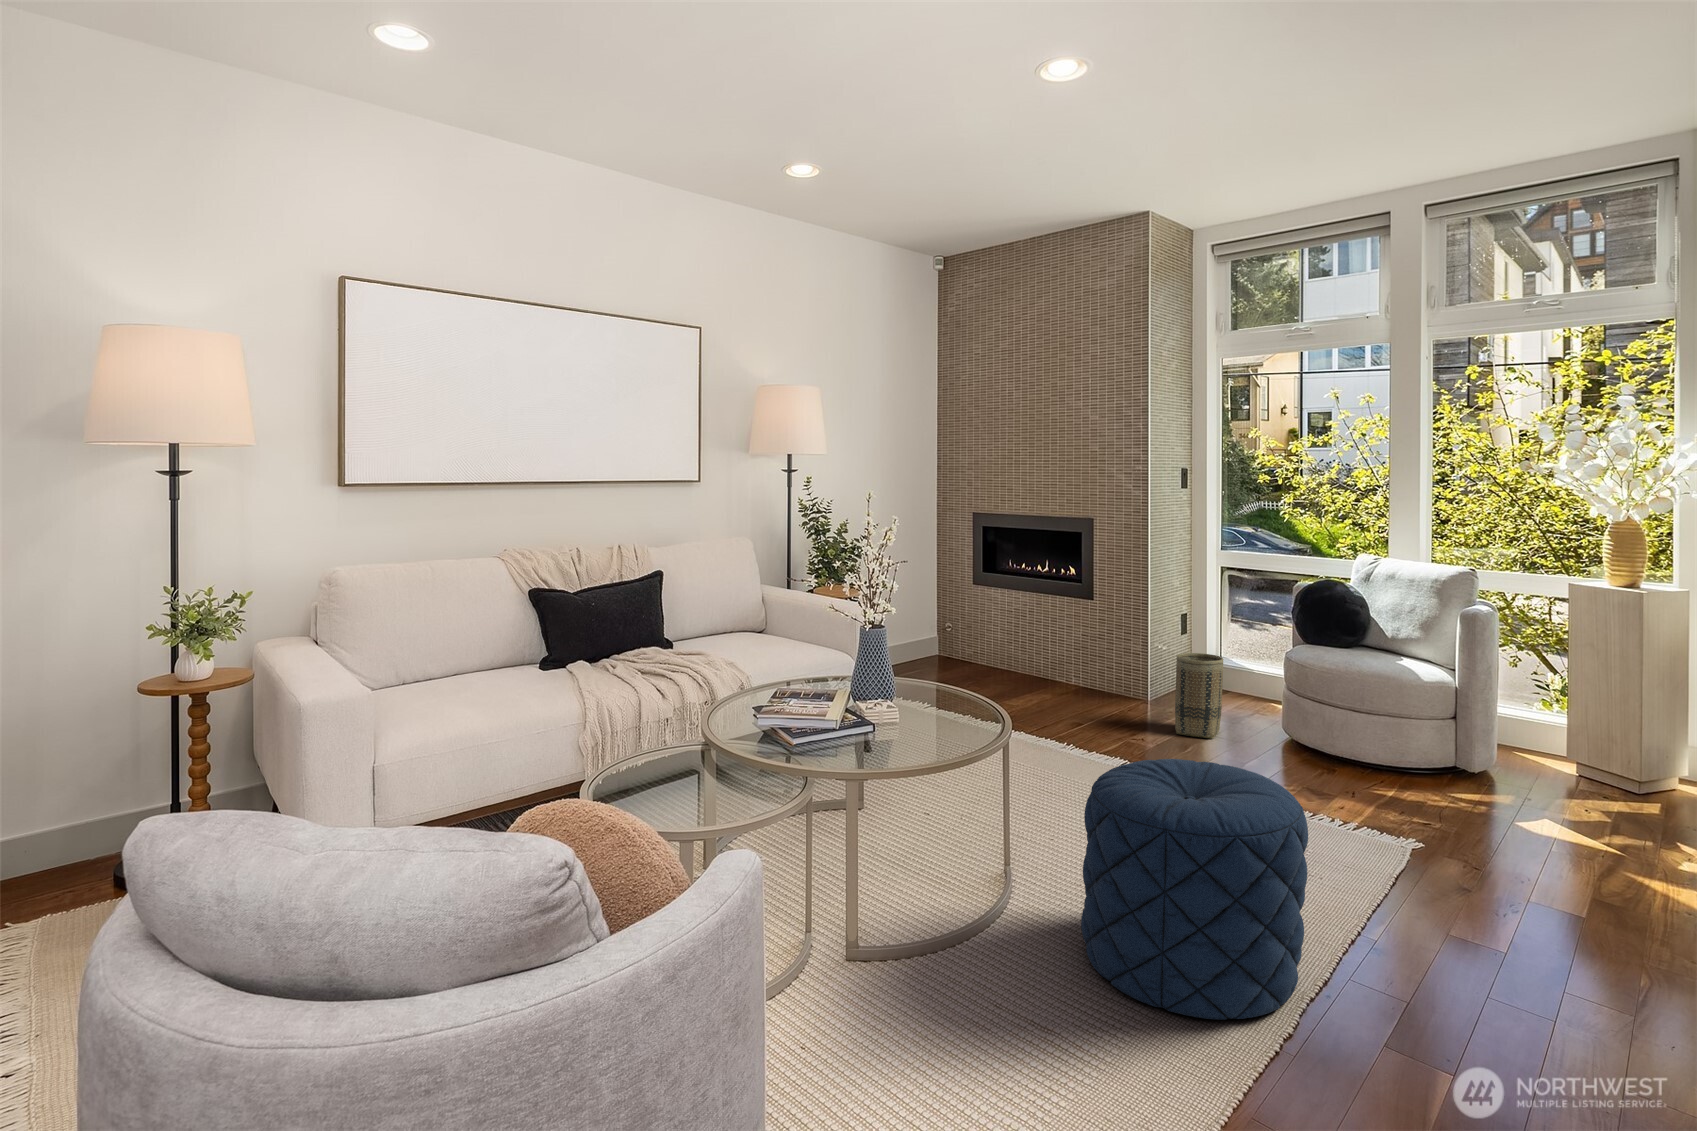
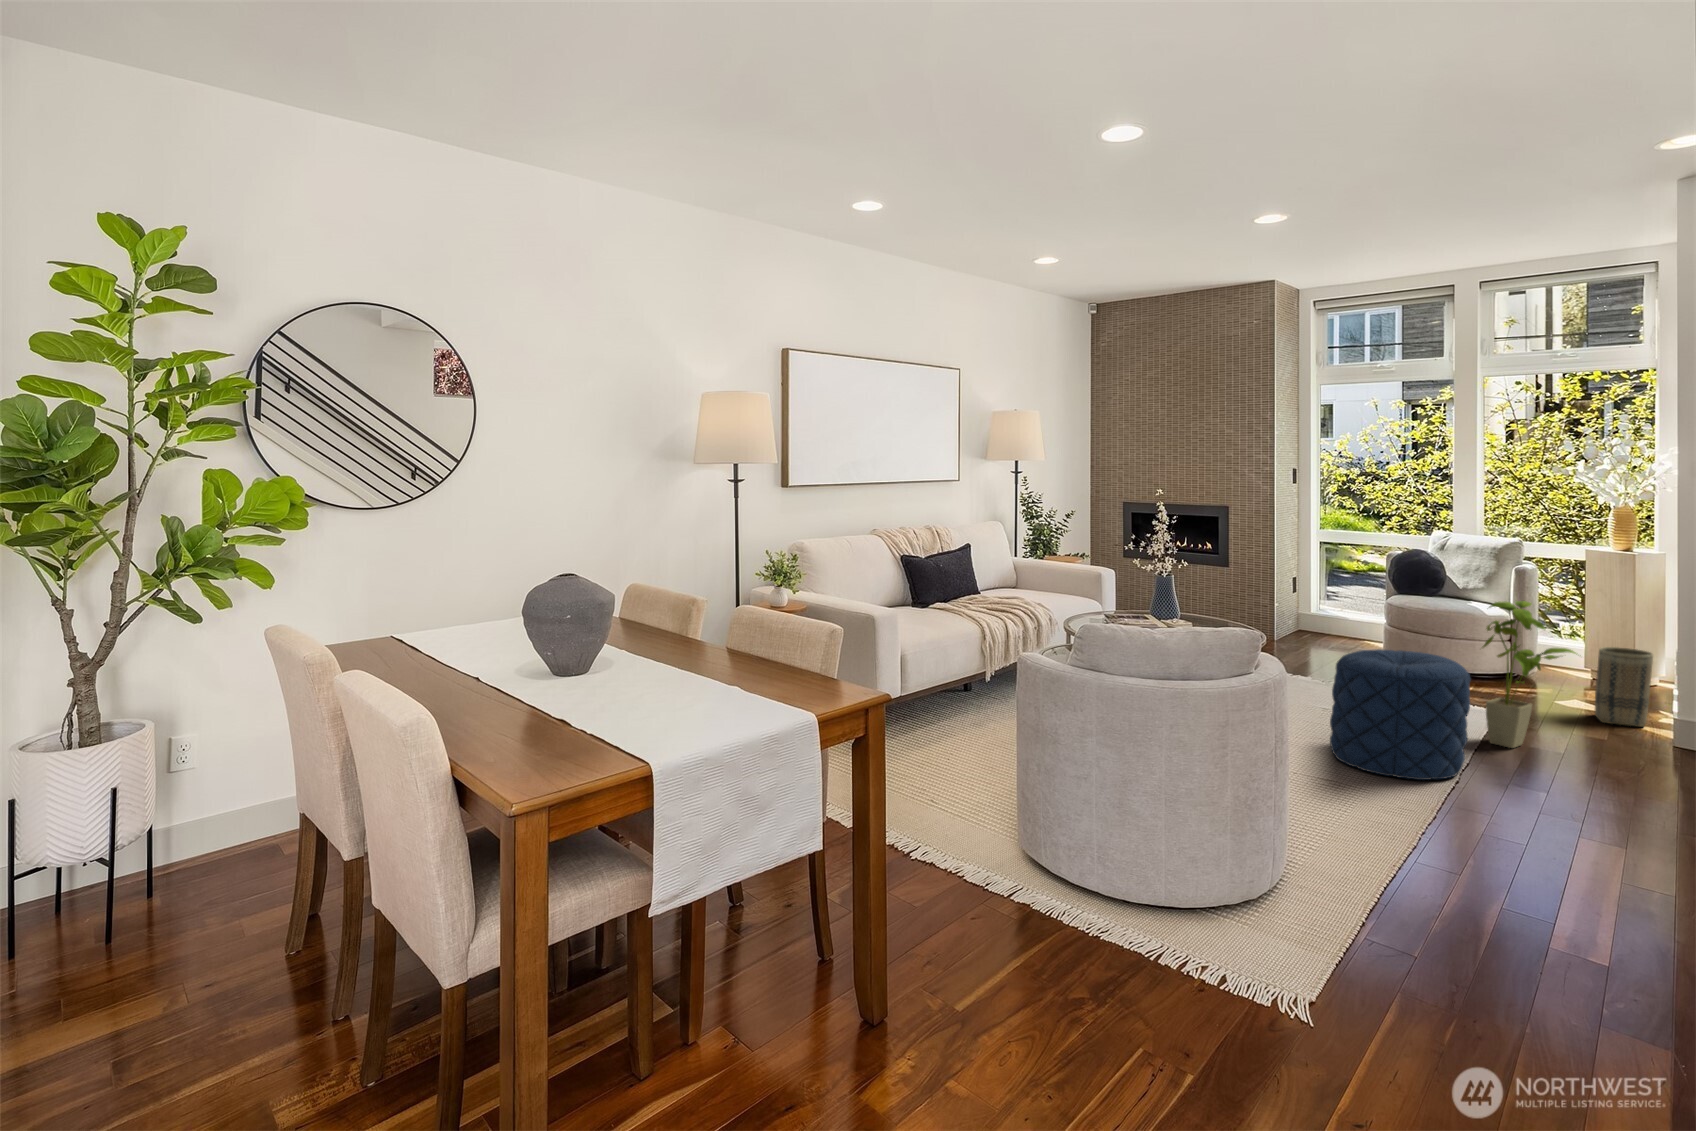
basket: present [1175,653,1223,739] -> present [1595,647,1653,727]
house plant: none [1357,678,1527,933] -> present [1482,601,1576,748]

